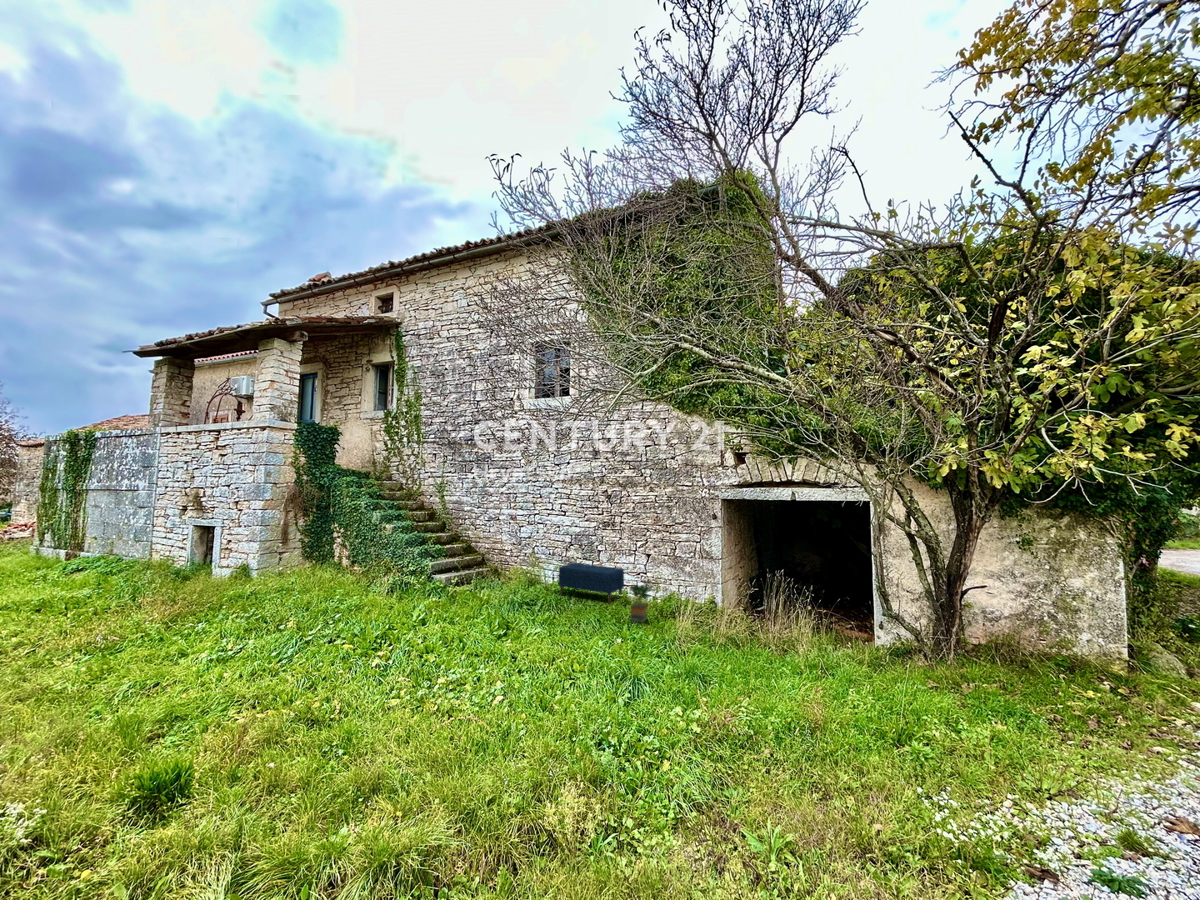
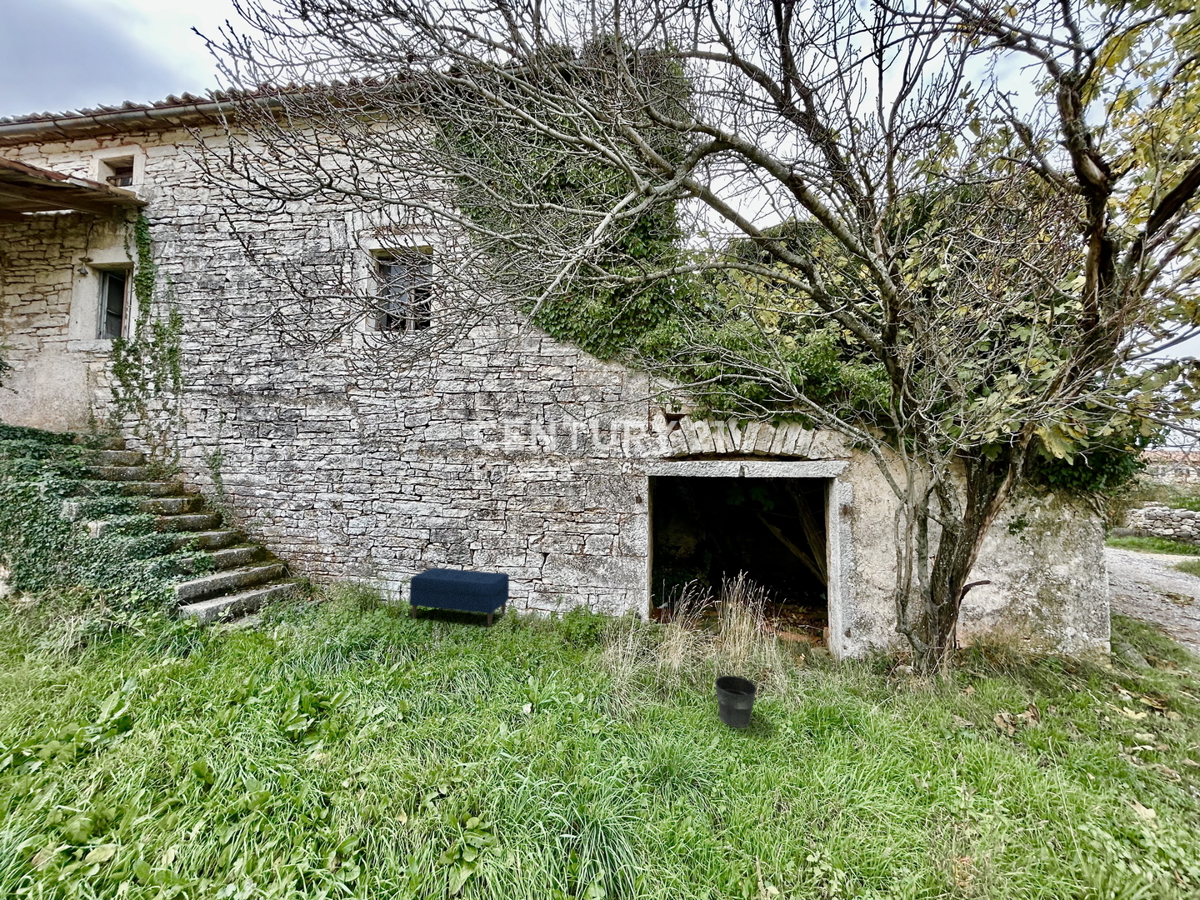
potted tree: present [630,585,651,622] -> none [527,601,562,661]
bucket: none [734,633,763,663] -> present [711,675,757,727]

